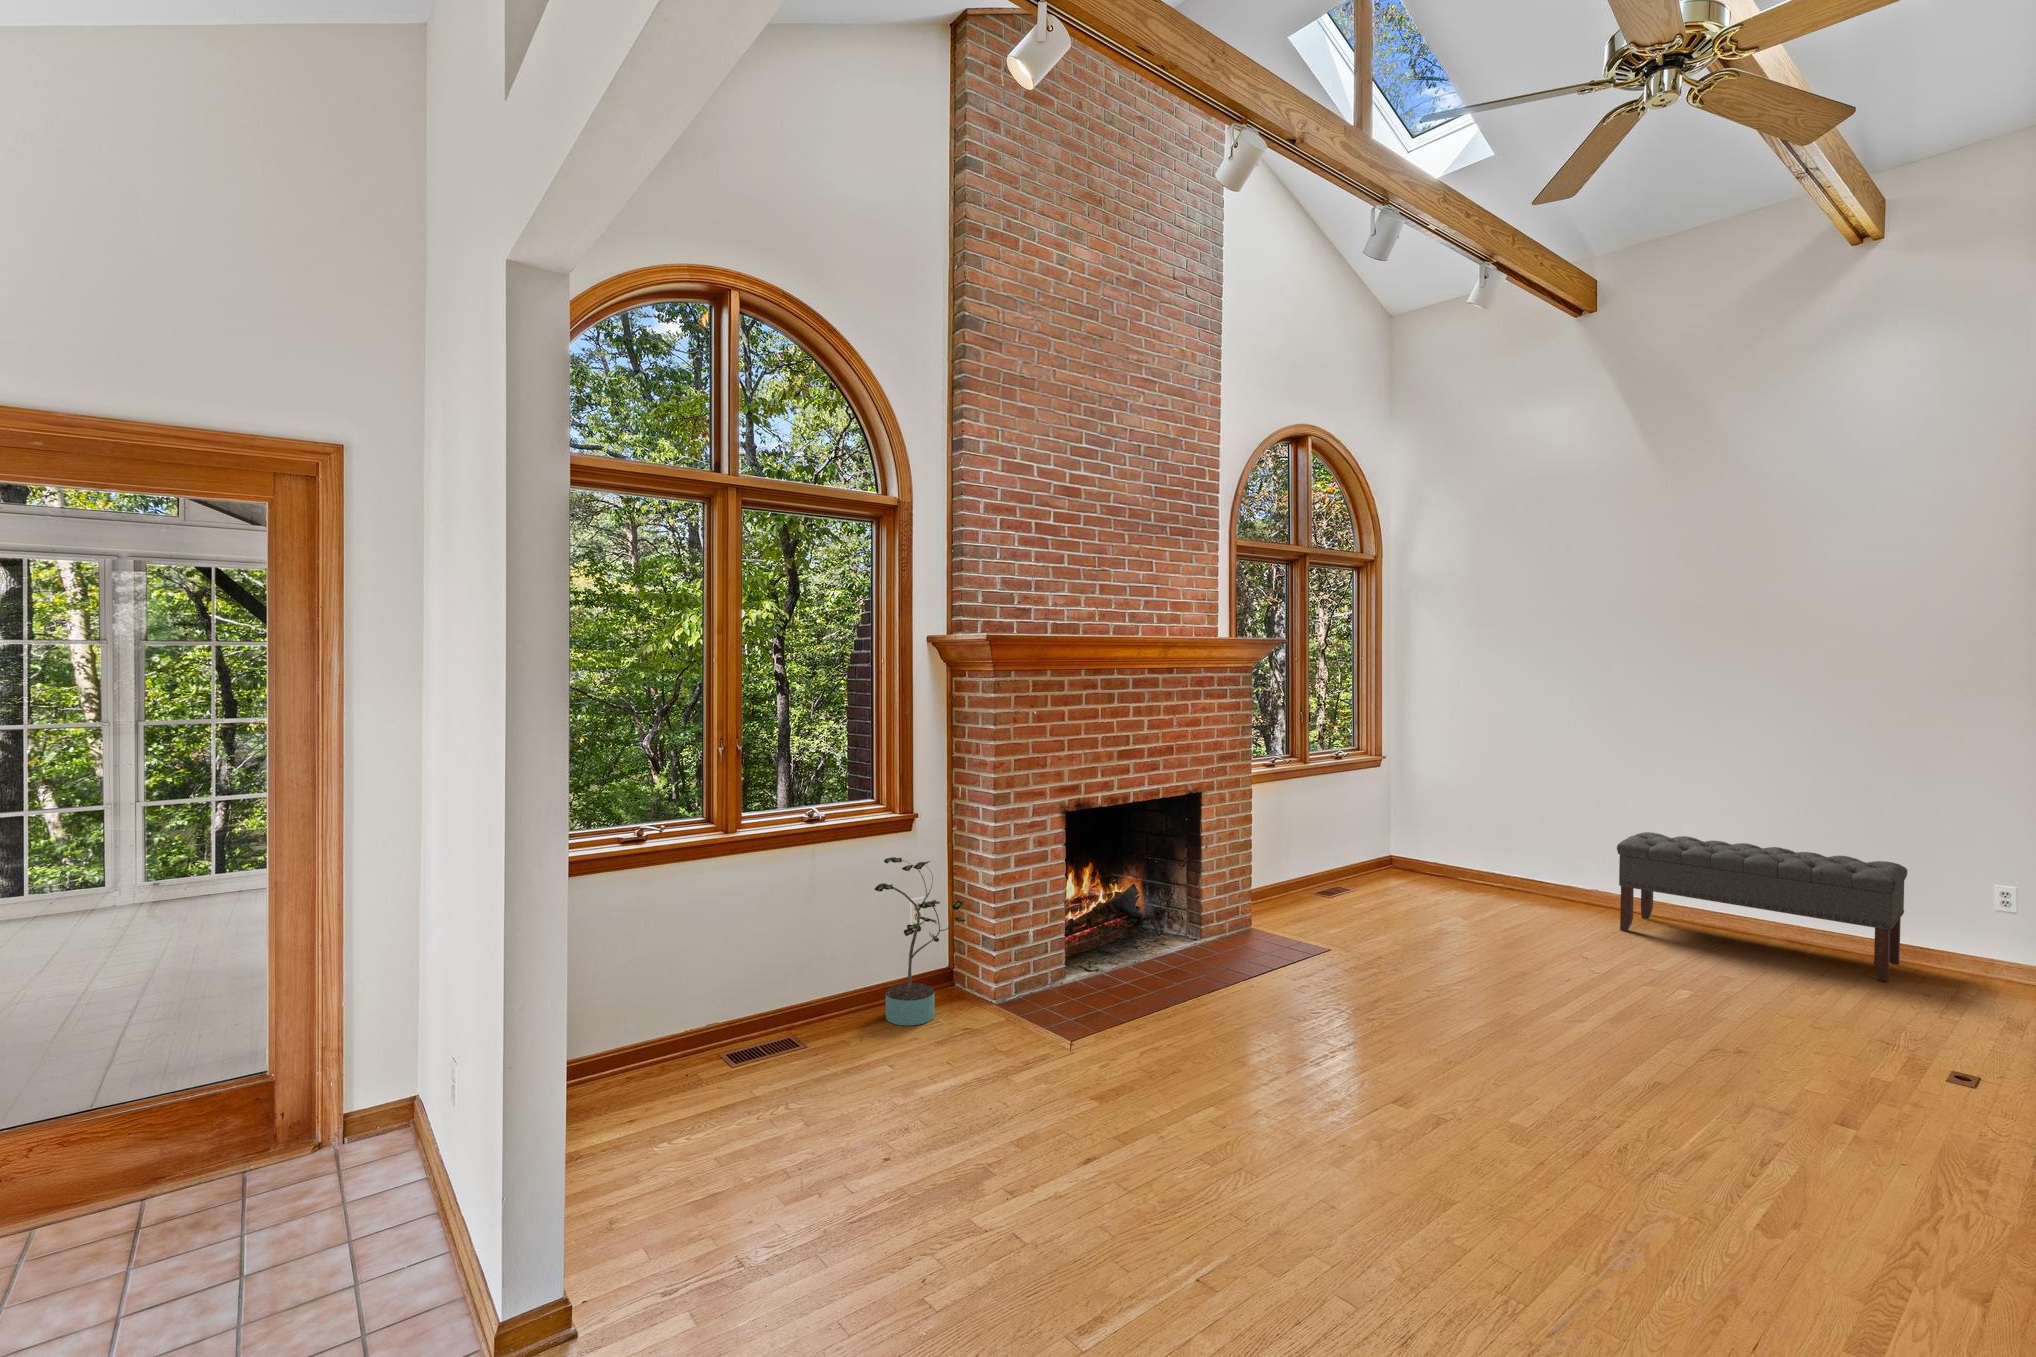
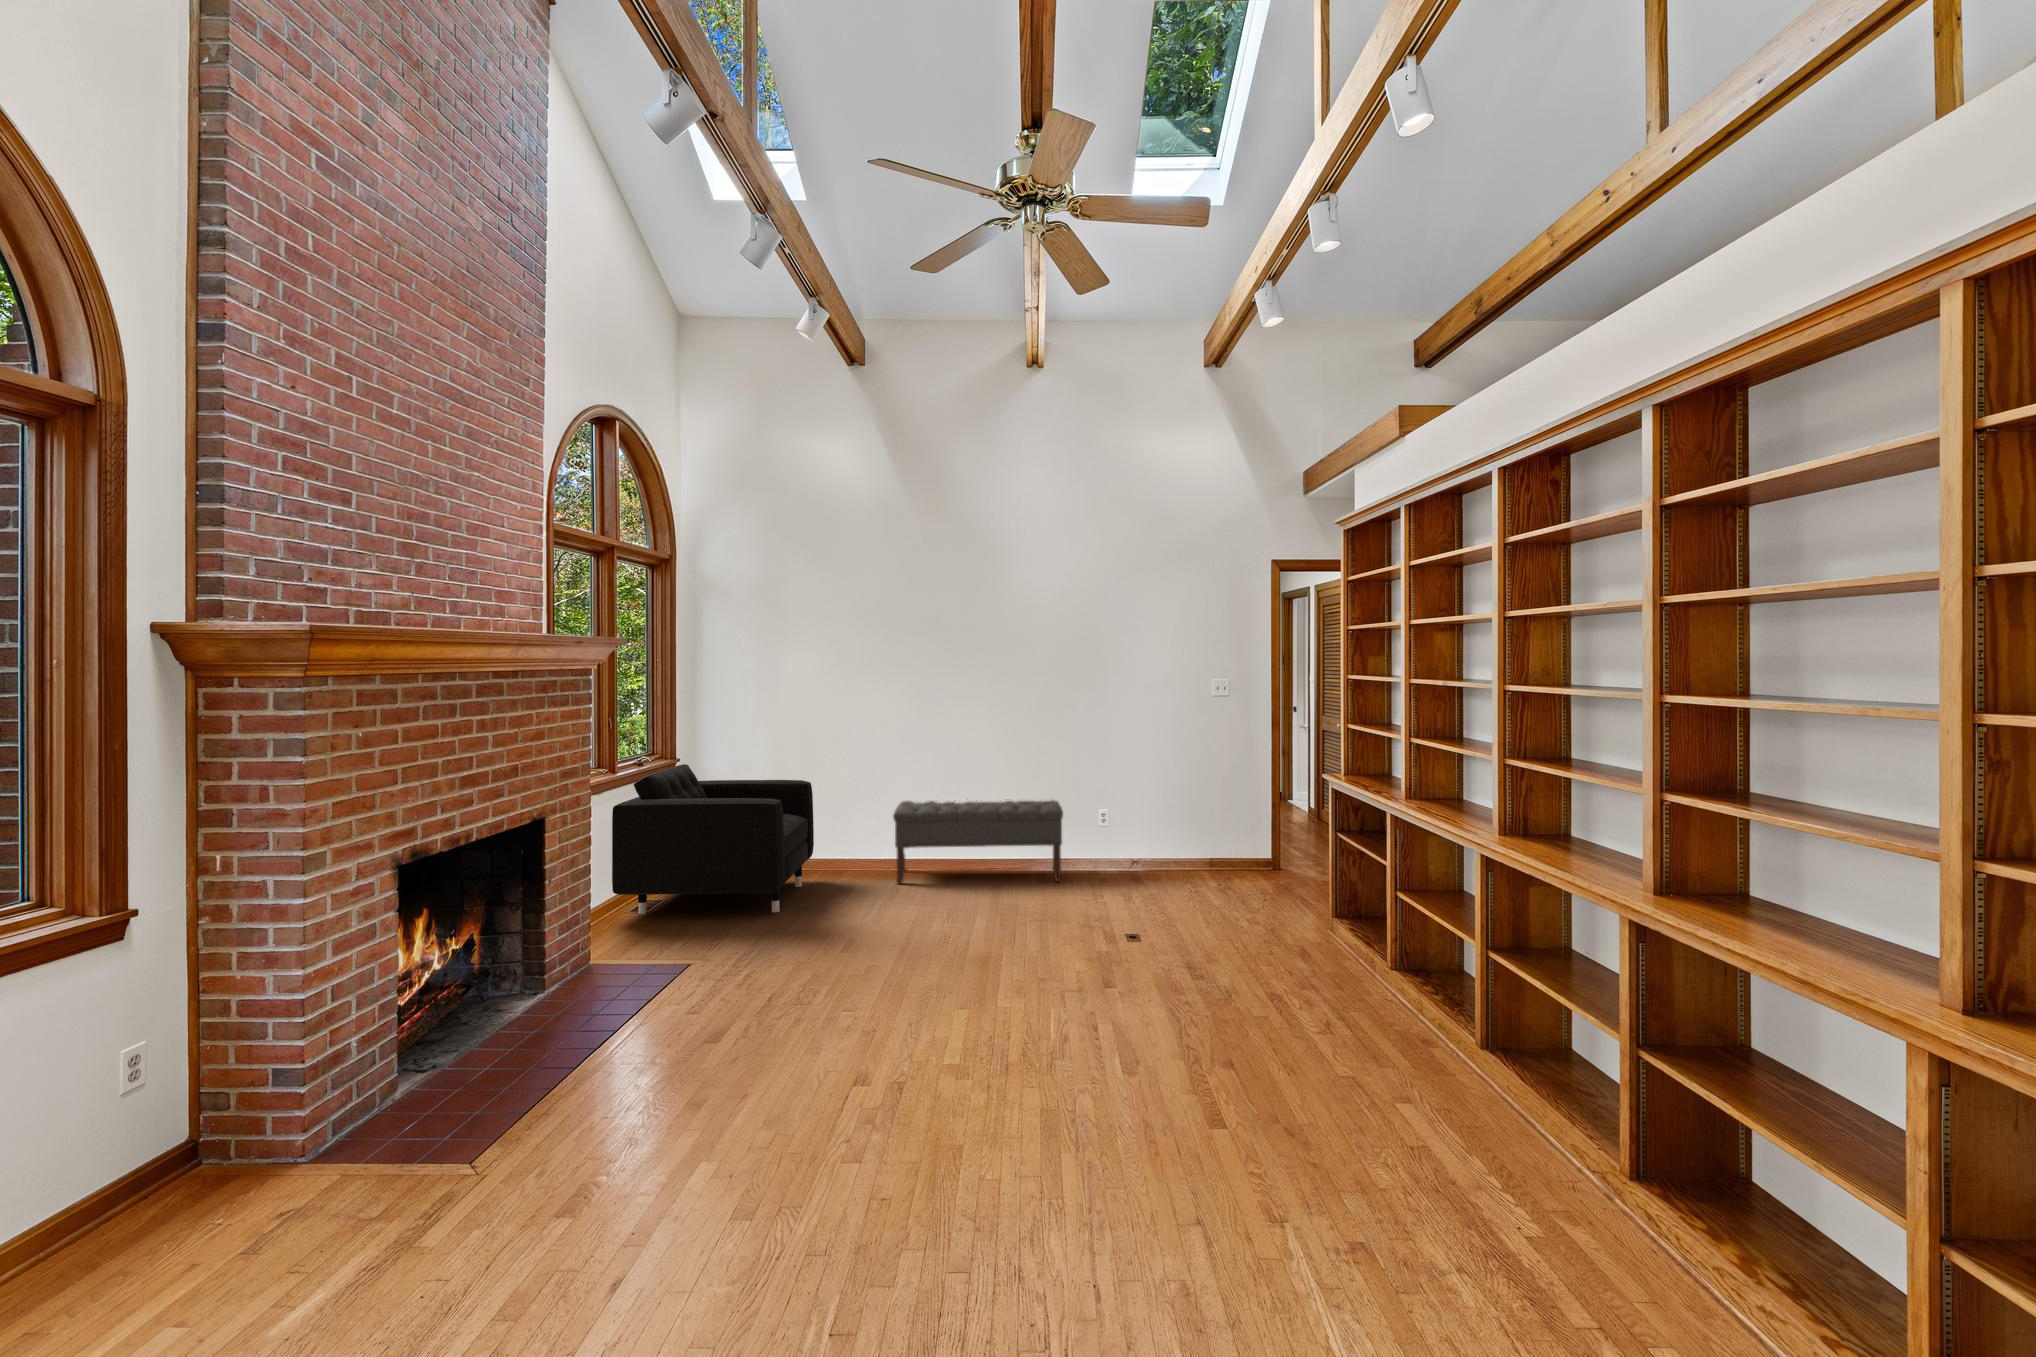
armchair: none [1293,760,1521,926] -> present [612,764,814,914]
potted plant: present [874,857,966,1026] -> none [82,980,273,1267]

